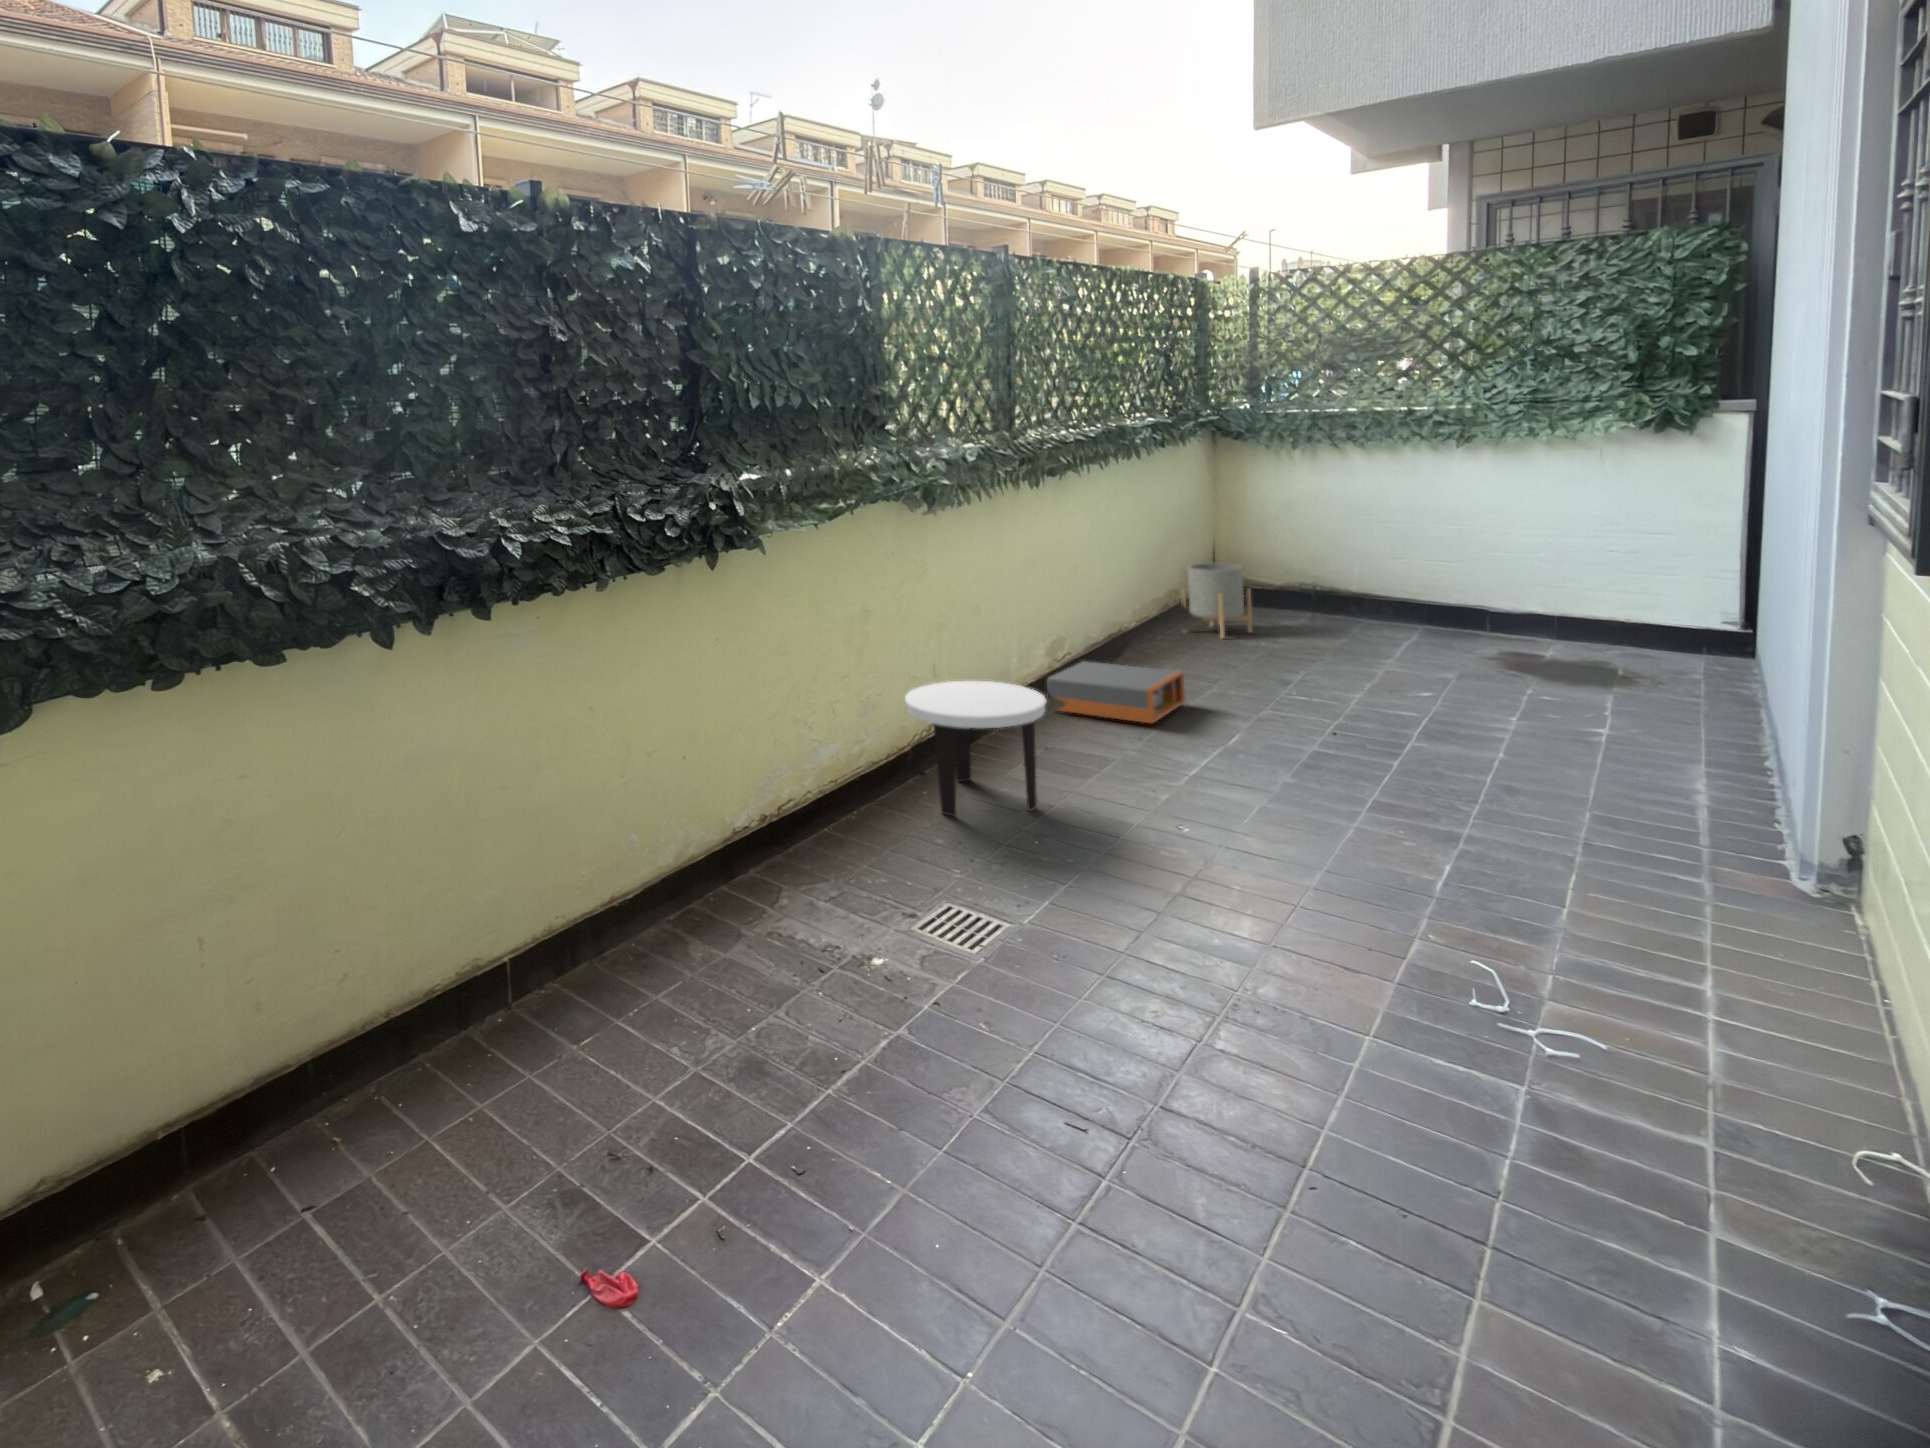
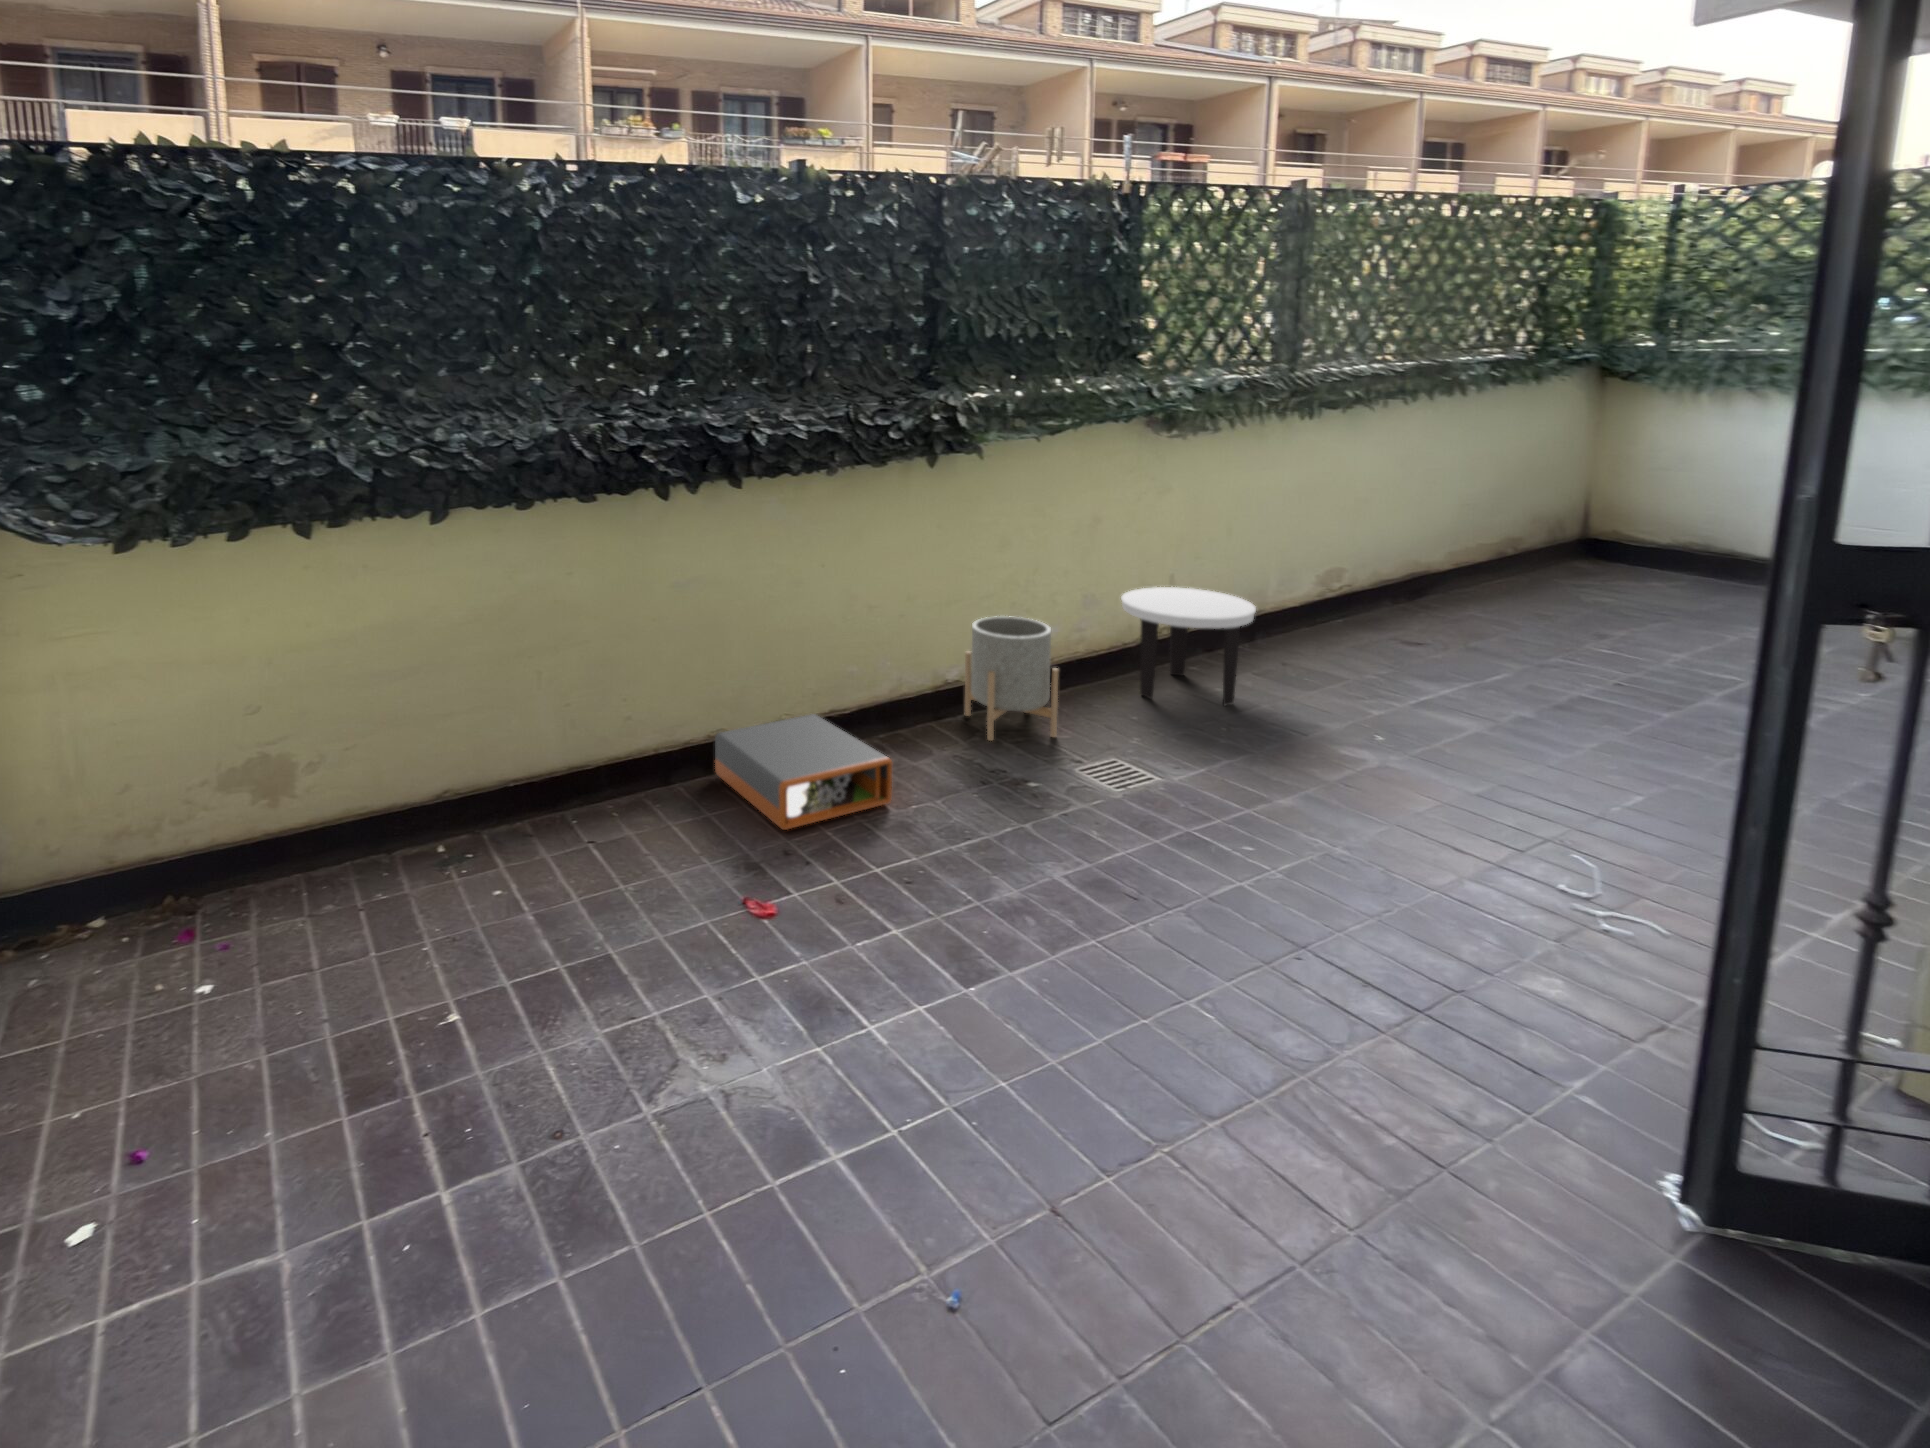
planter: present [1182,563,1252,639] -> present [965,616,1058,741]
storage box: present [1047,661,1185,723] -> present [715,714,892,830]

